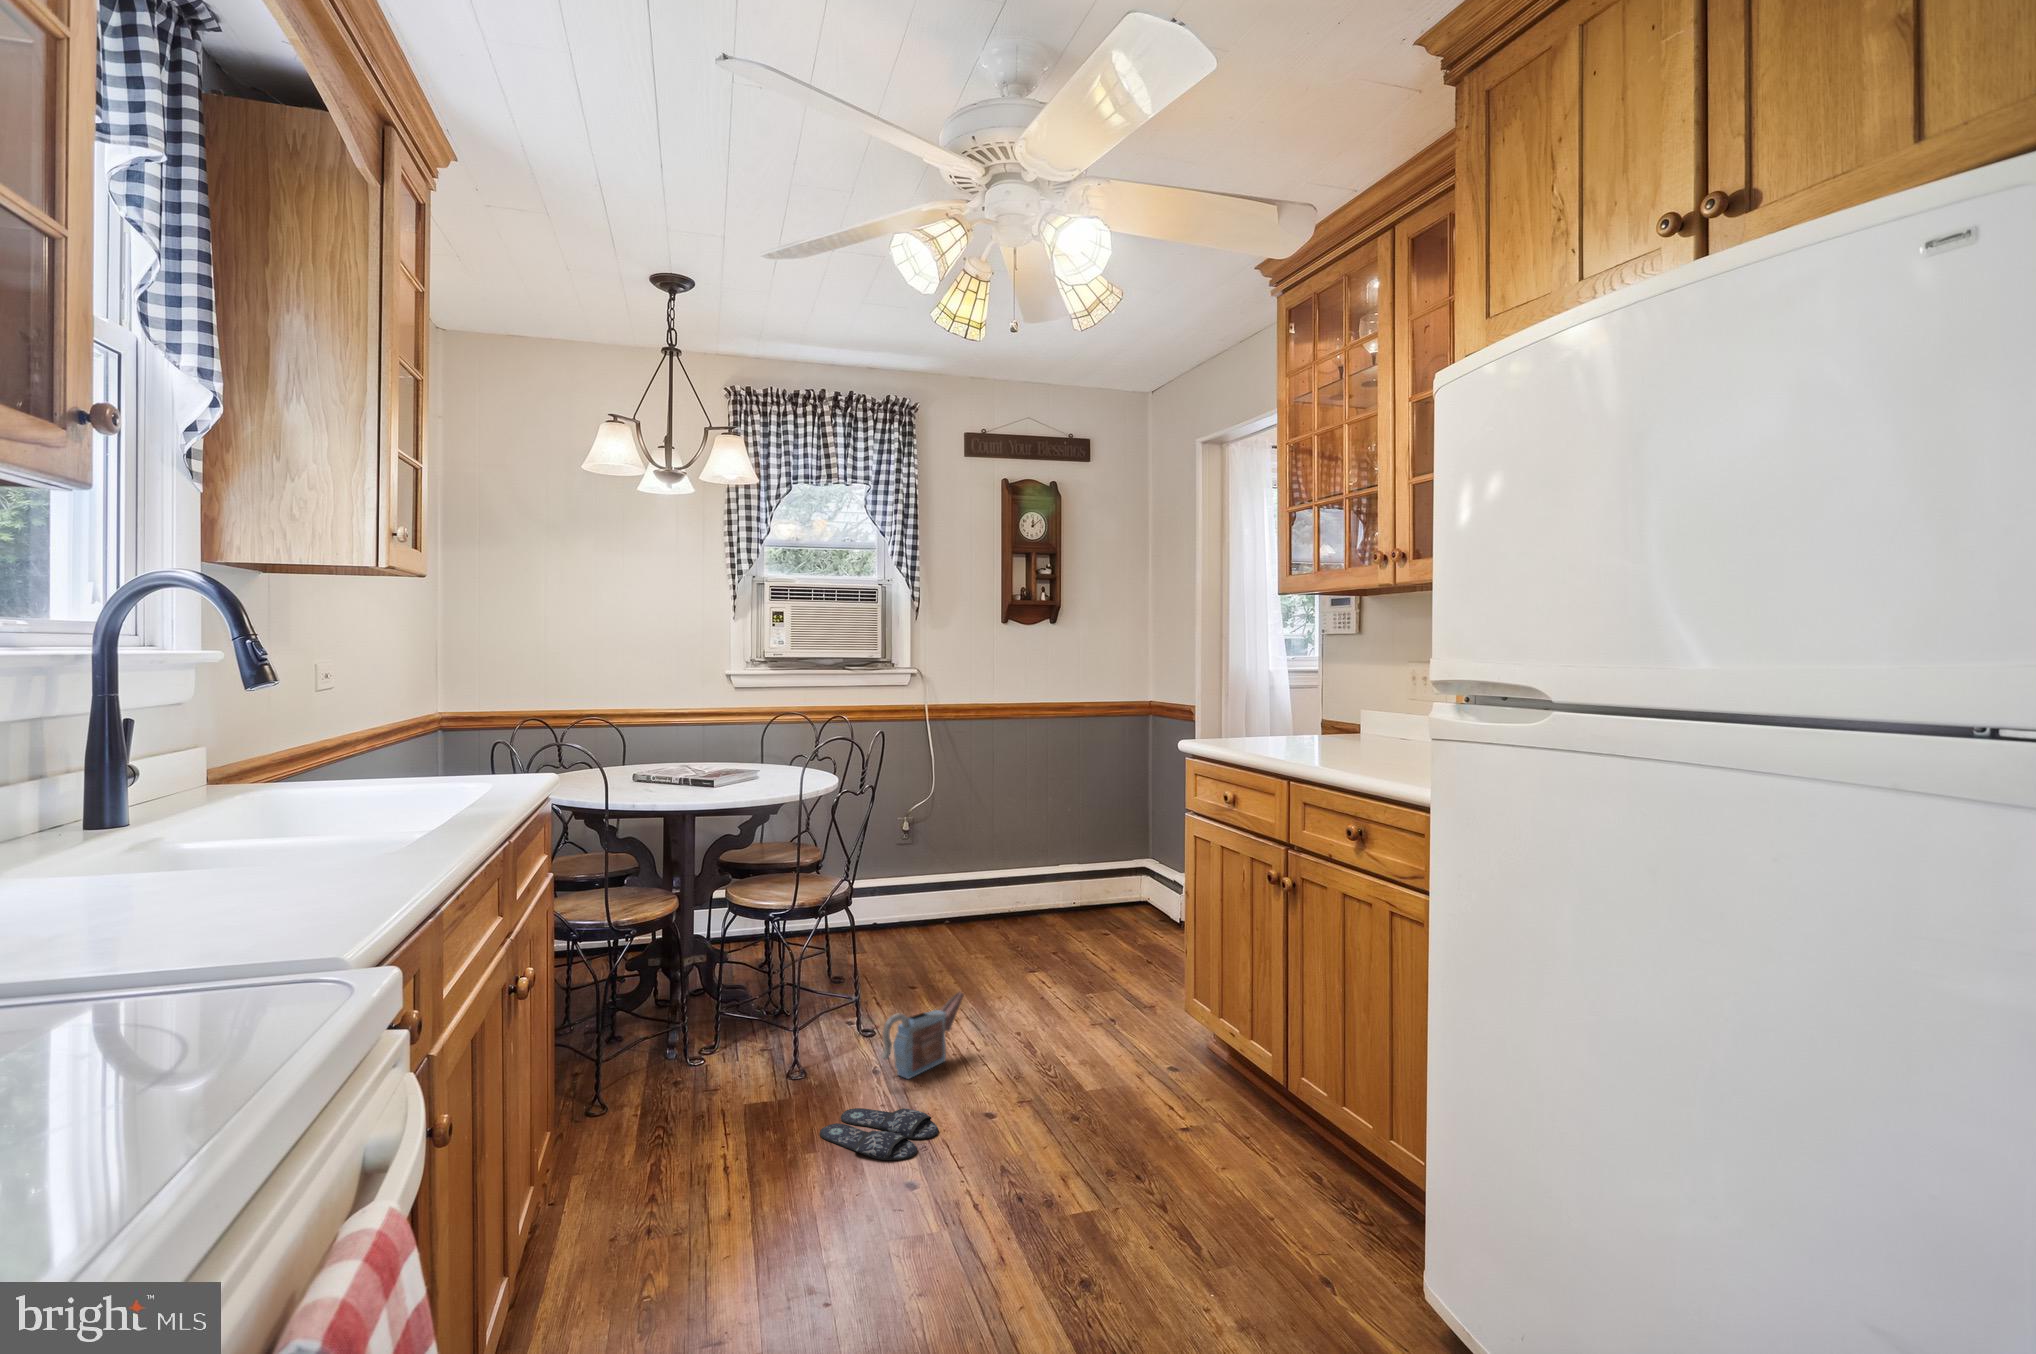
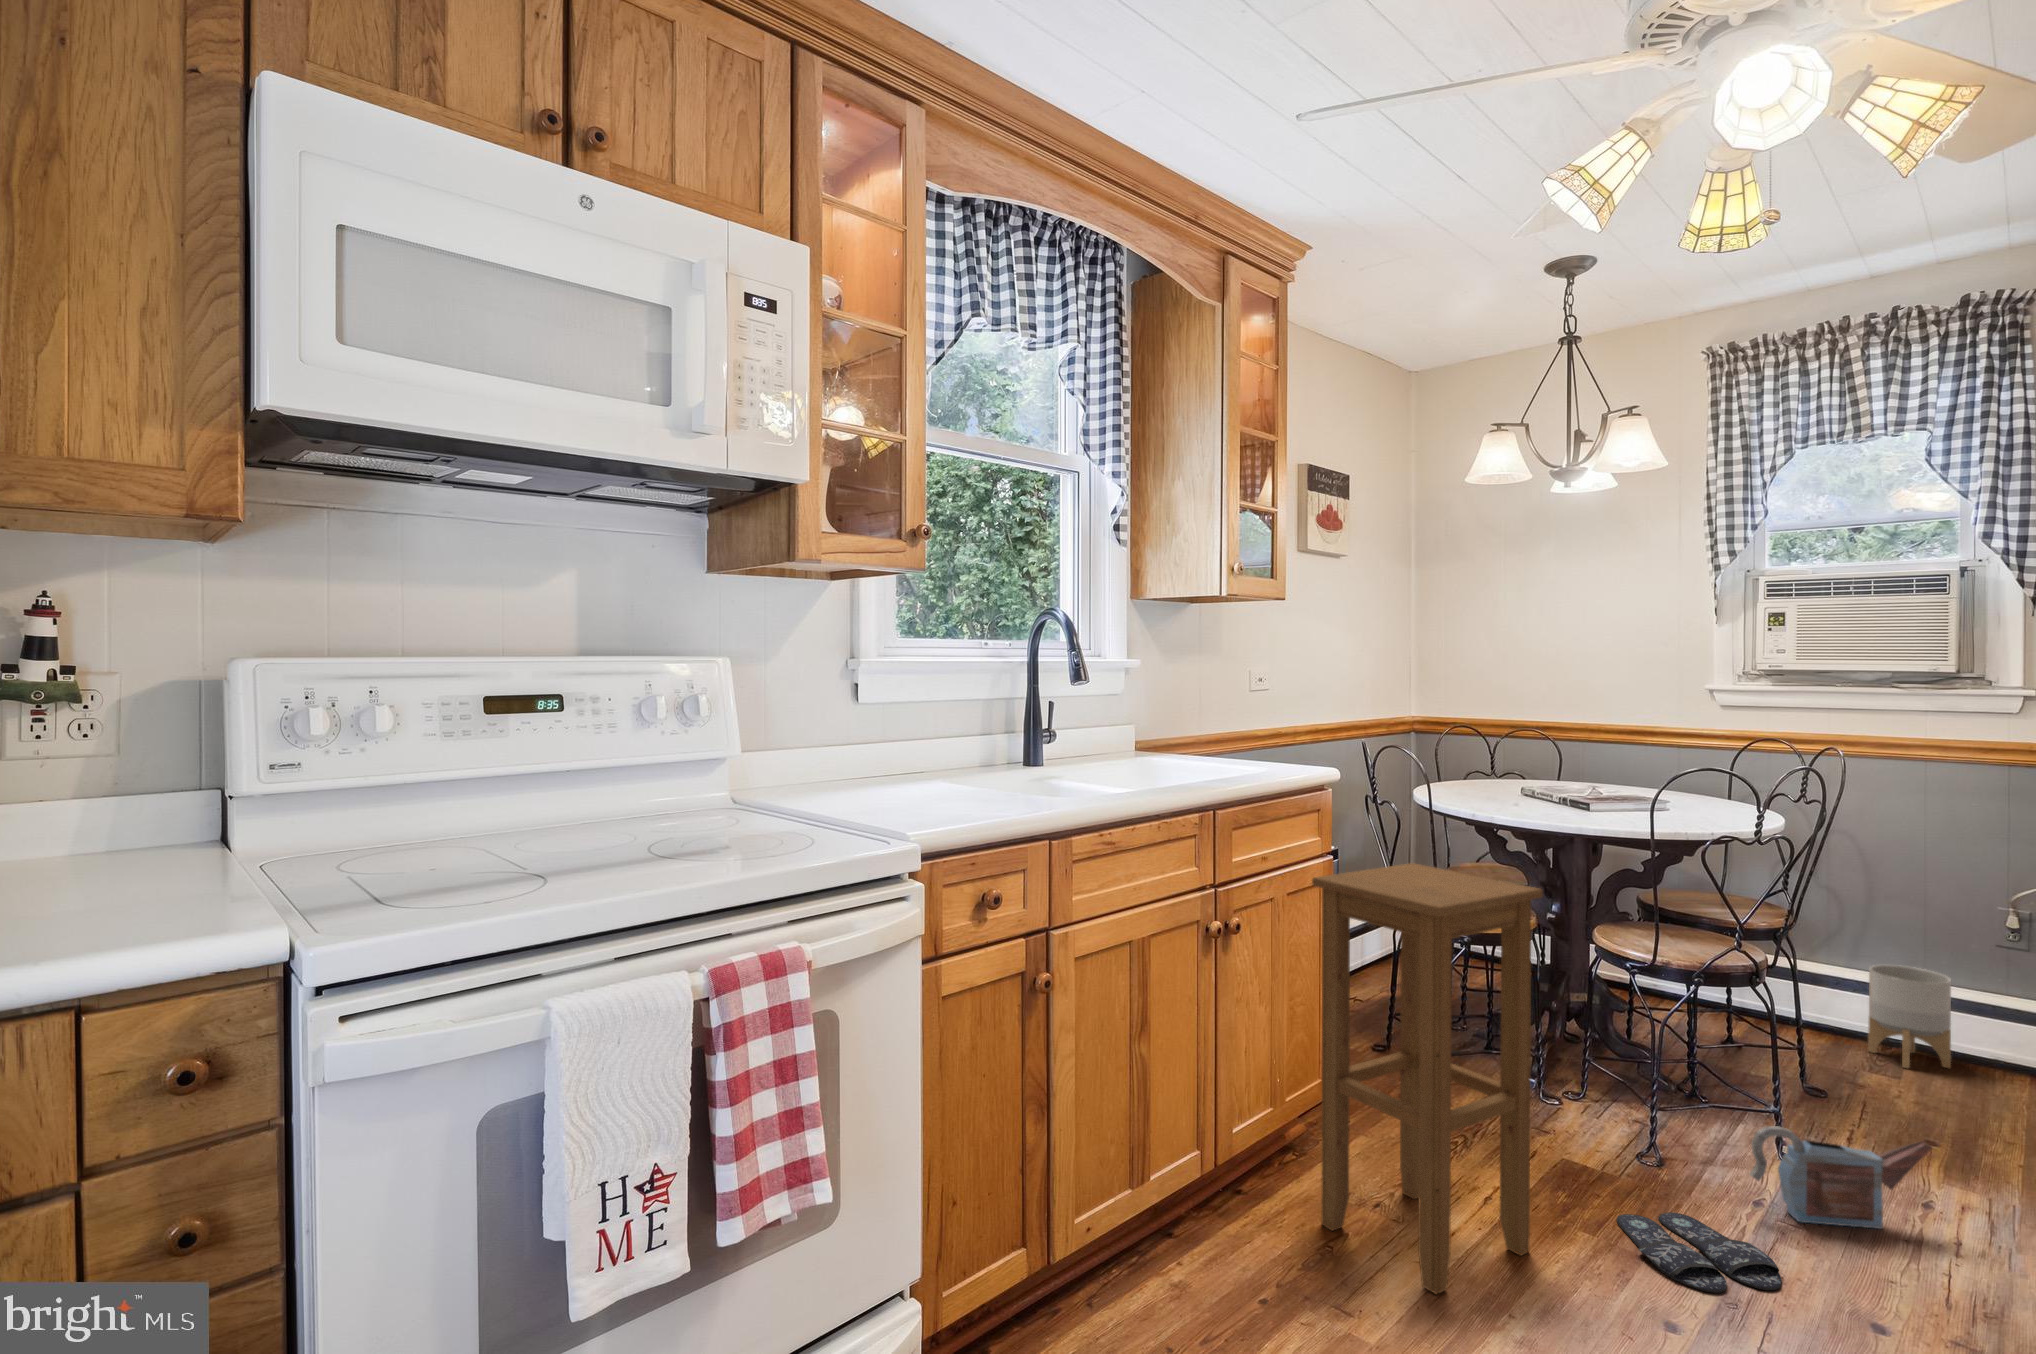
stool: none [610,870,803,1278] -> present [1312,863,1543,1294]
planter: none [841,873,887,946] -> present [1868,965,1951,1068]

